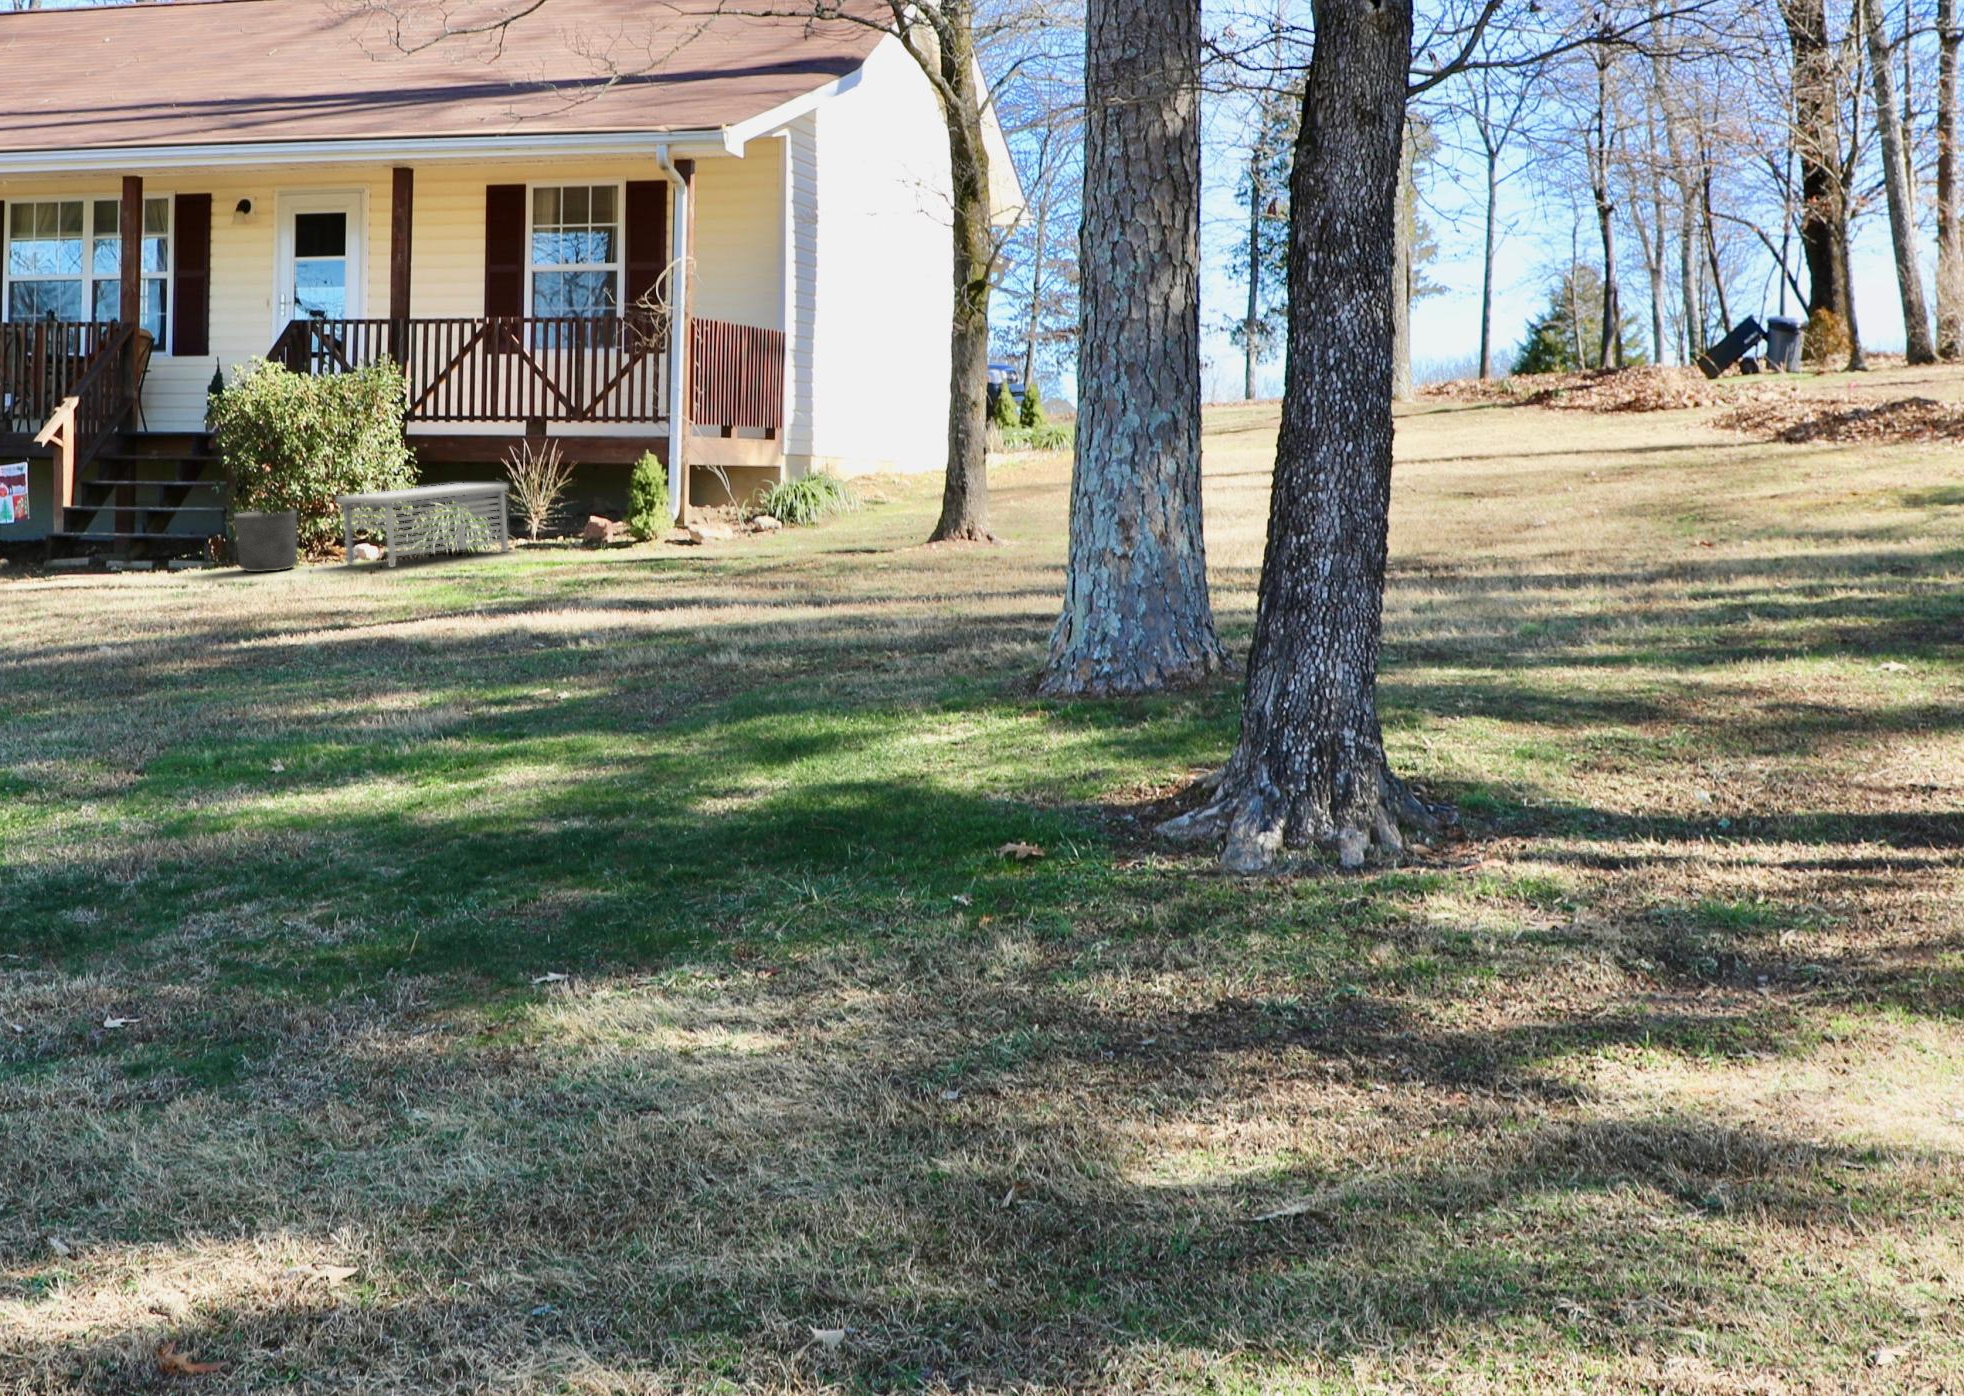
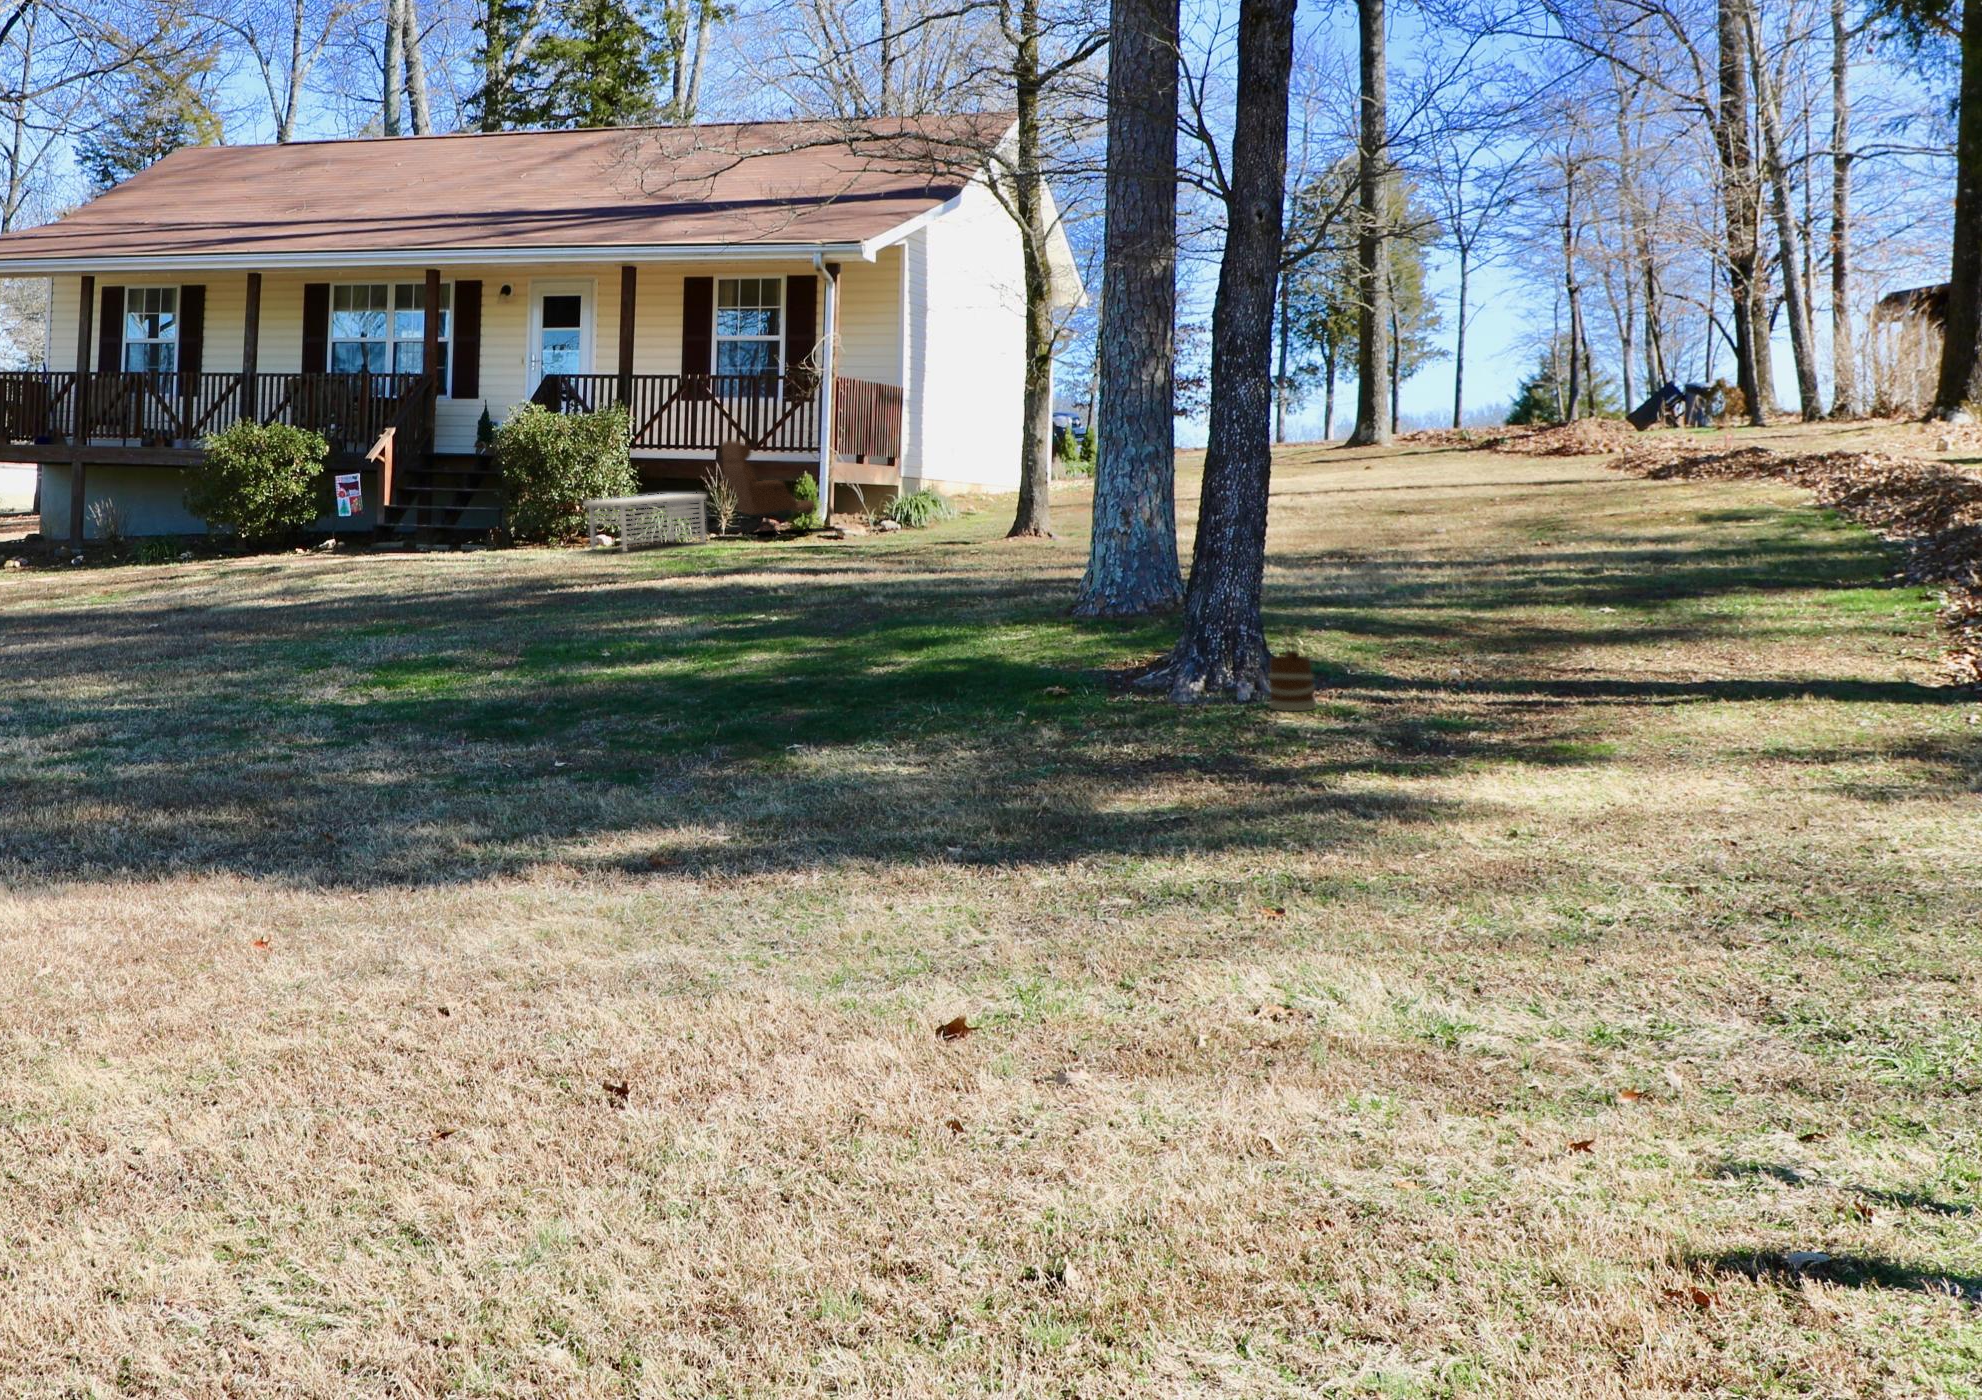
lounge chair: none [532,409,688,540] -> present [722,441,834,534]
planter: present [234,510,297,572] -> none [511,510,555,553]
wooden bucket: none [1405,741,1495,897] -> present [1268,628,1316,711]

